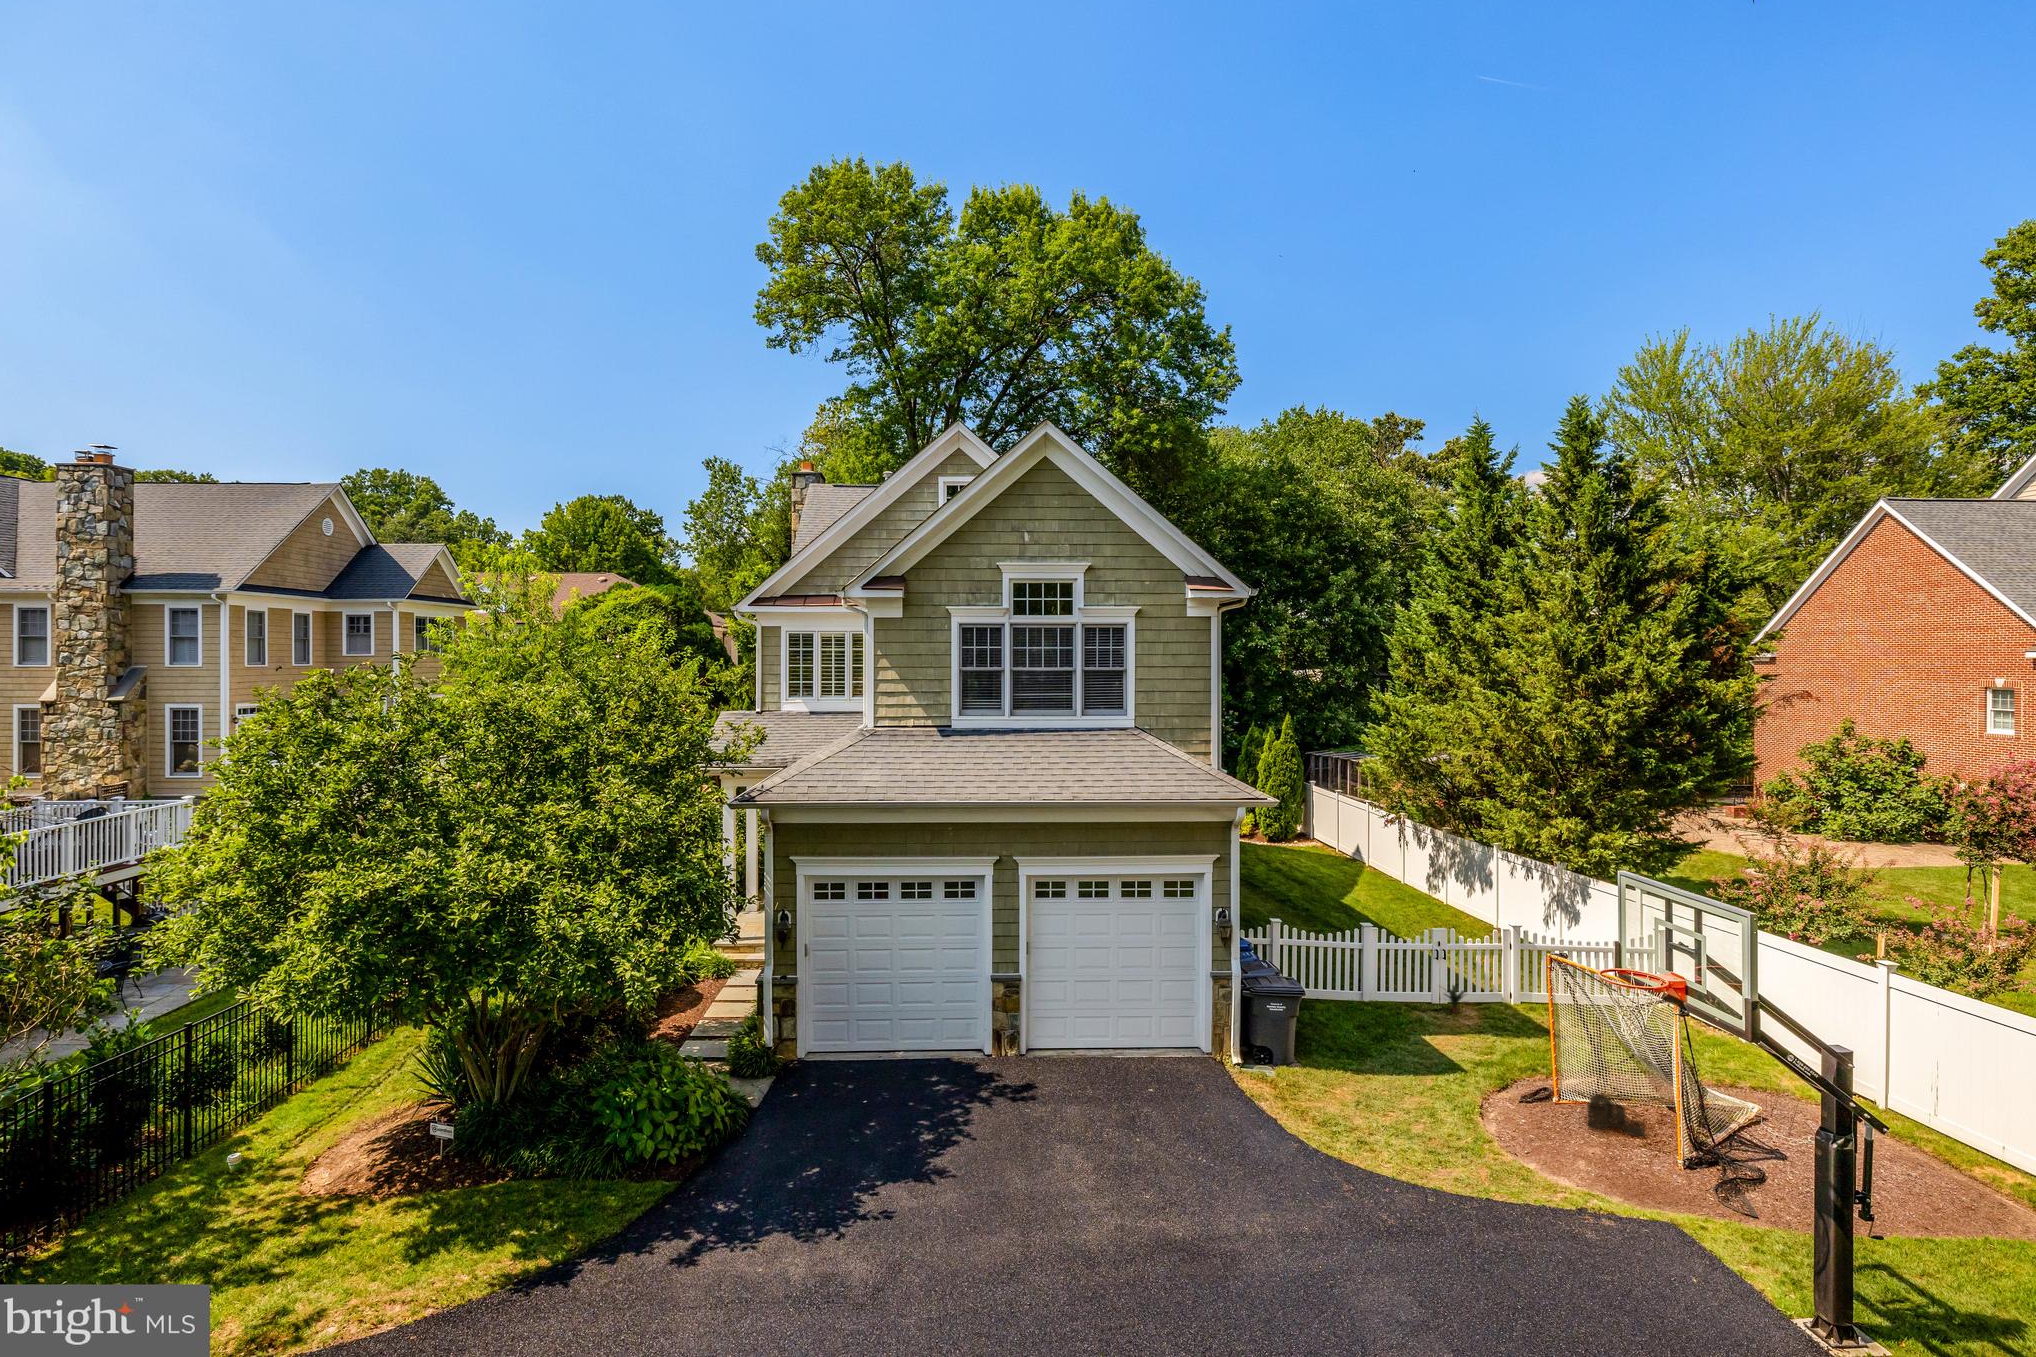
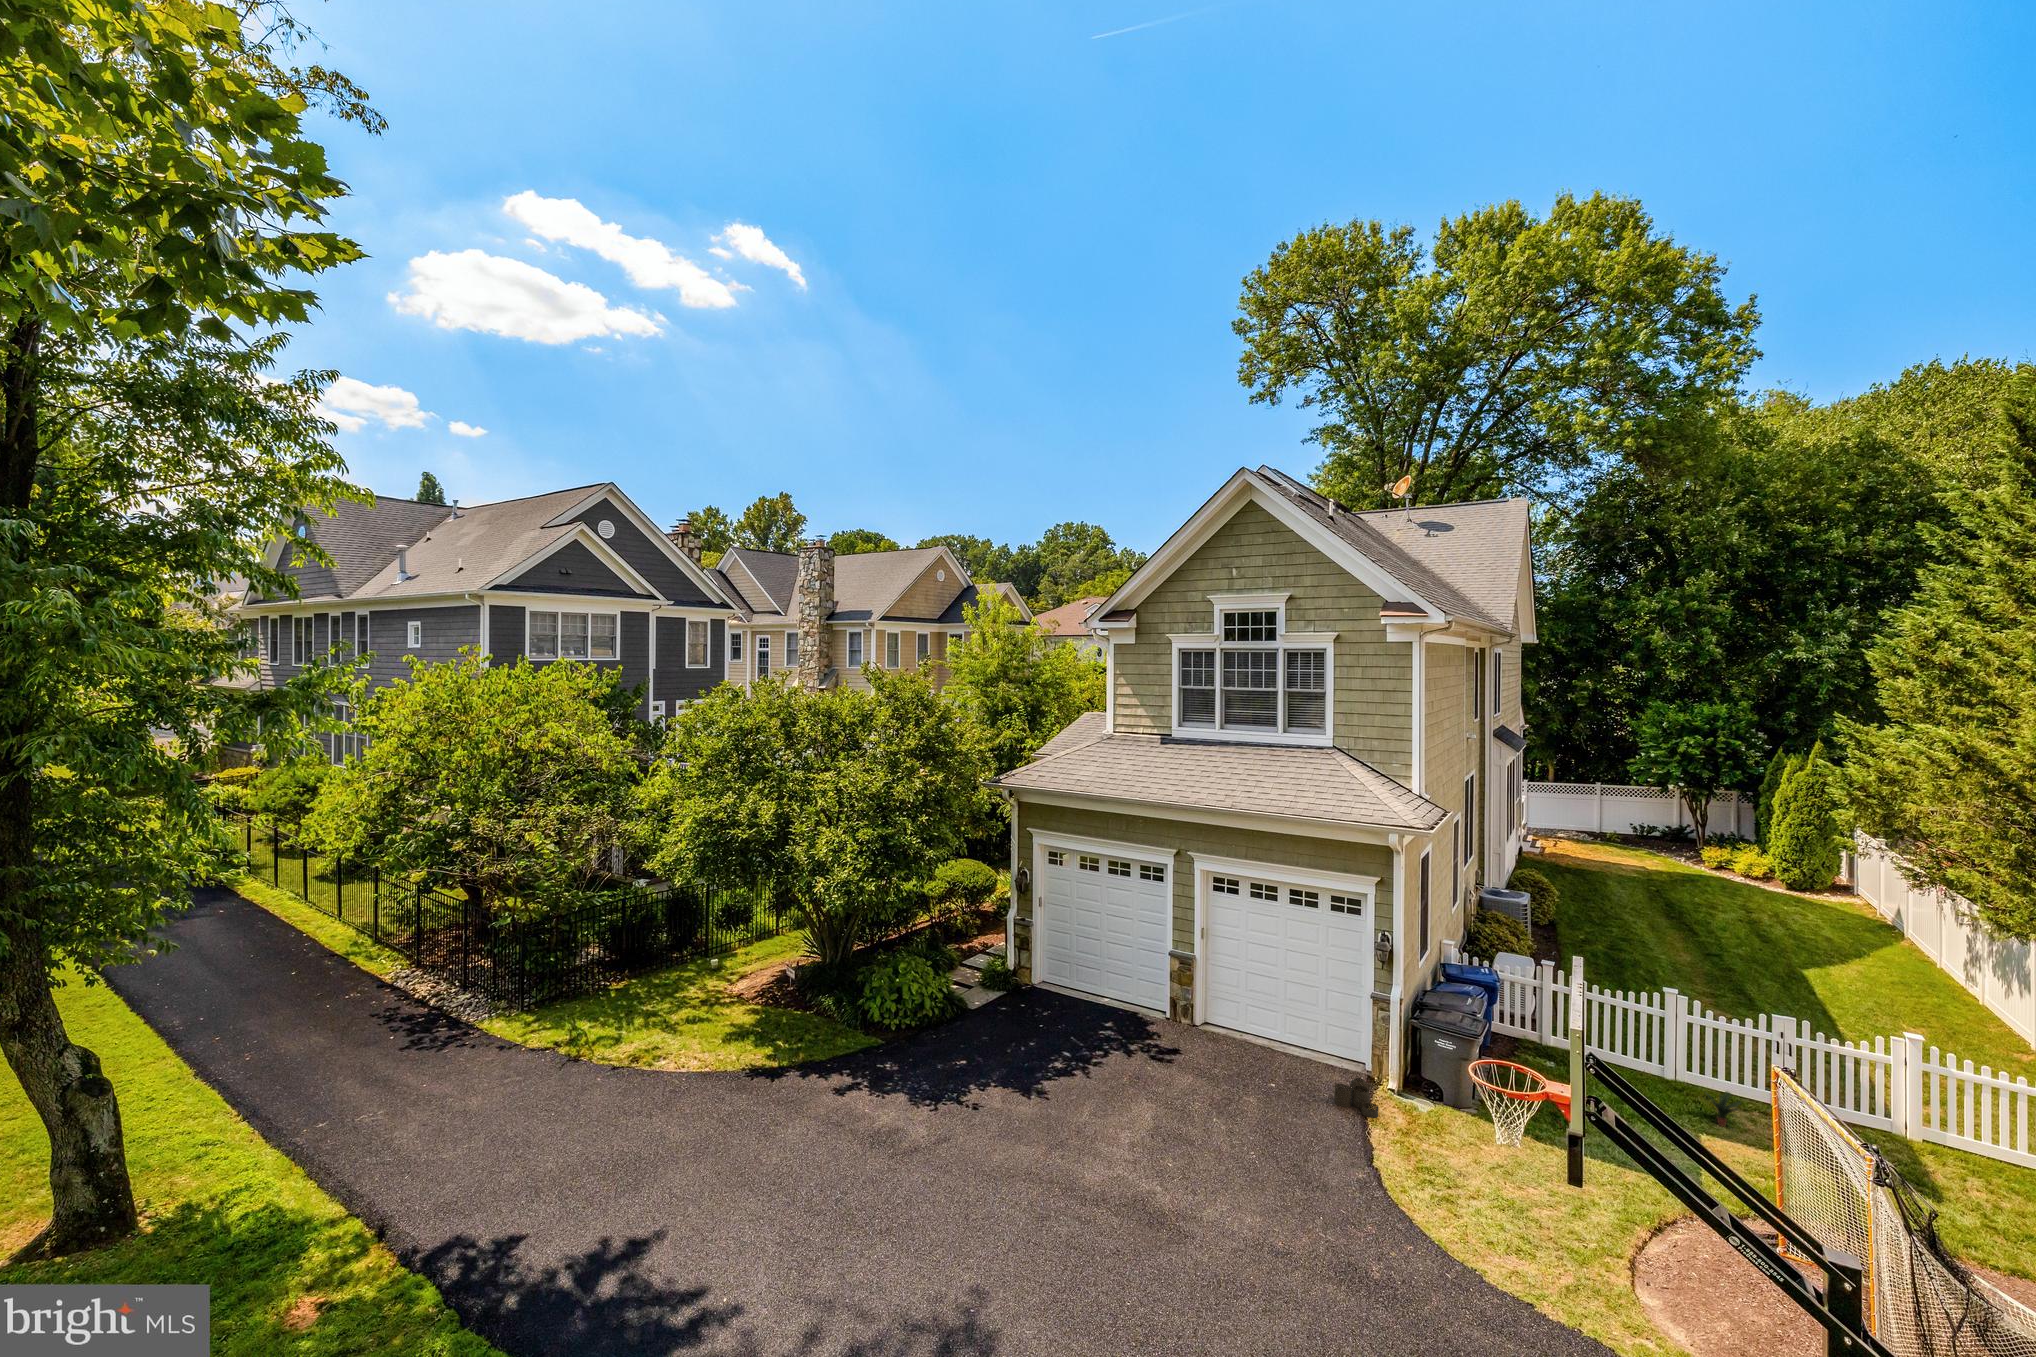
woven basket: present [1588,1094,1645,1136] -> present [1335,1078,1378,1118]

